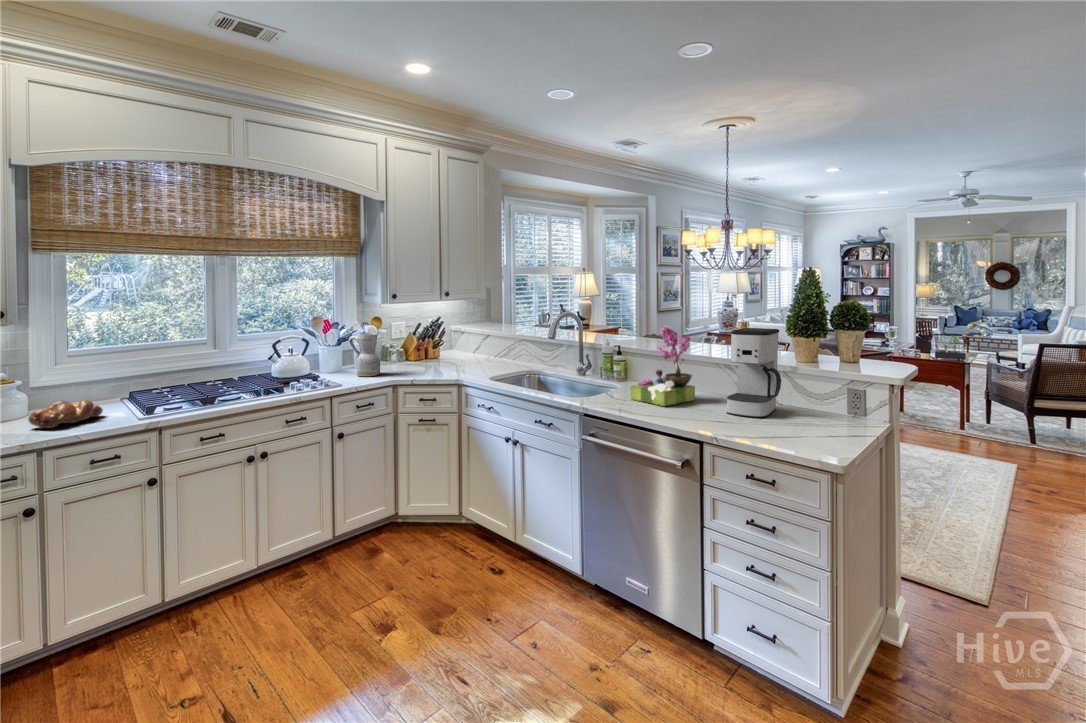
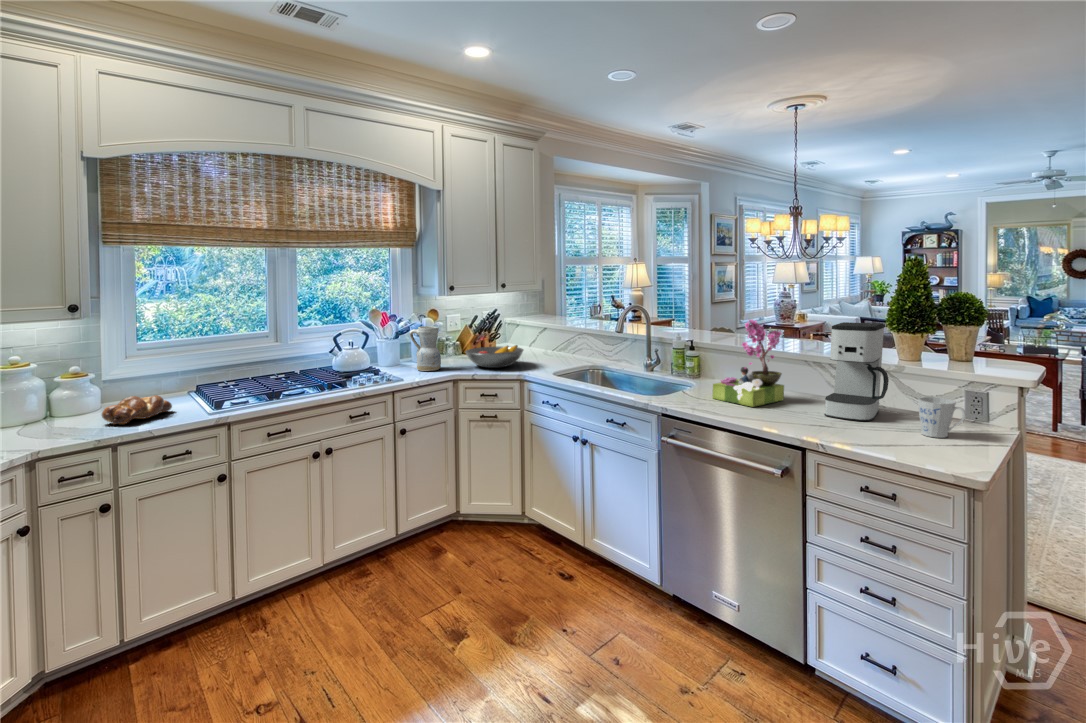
fruit bowl: none [405,351,462,373] -> present [465,345,523,368]
mug: none [802,395,841,431] -> present [918,397,966,438]

